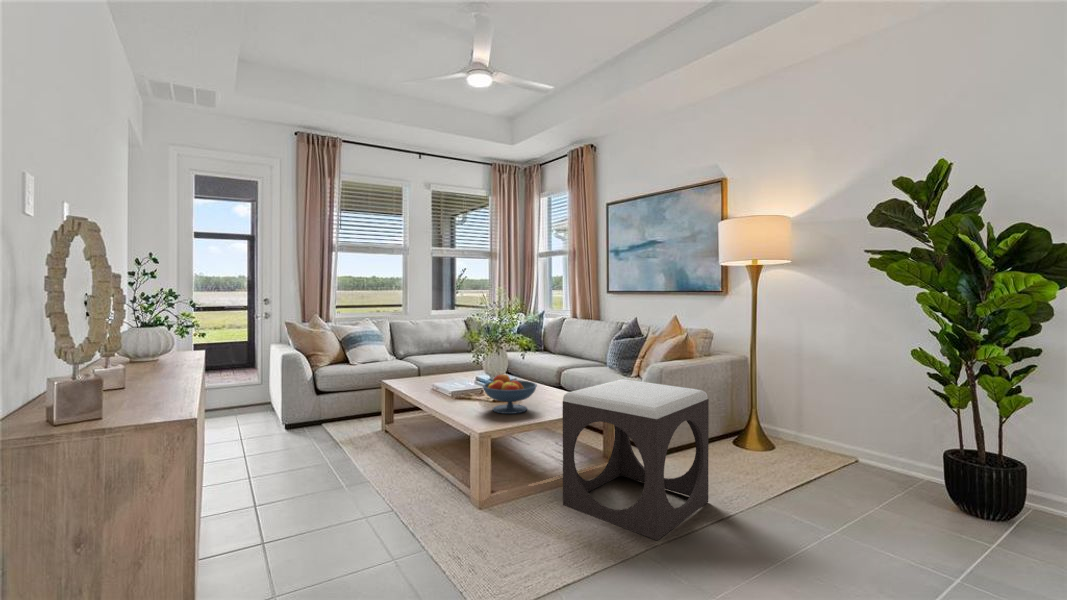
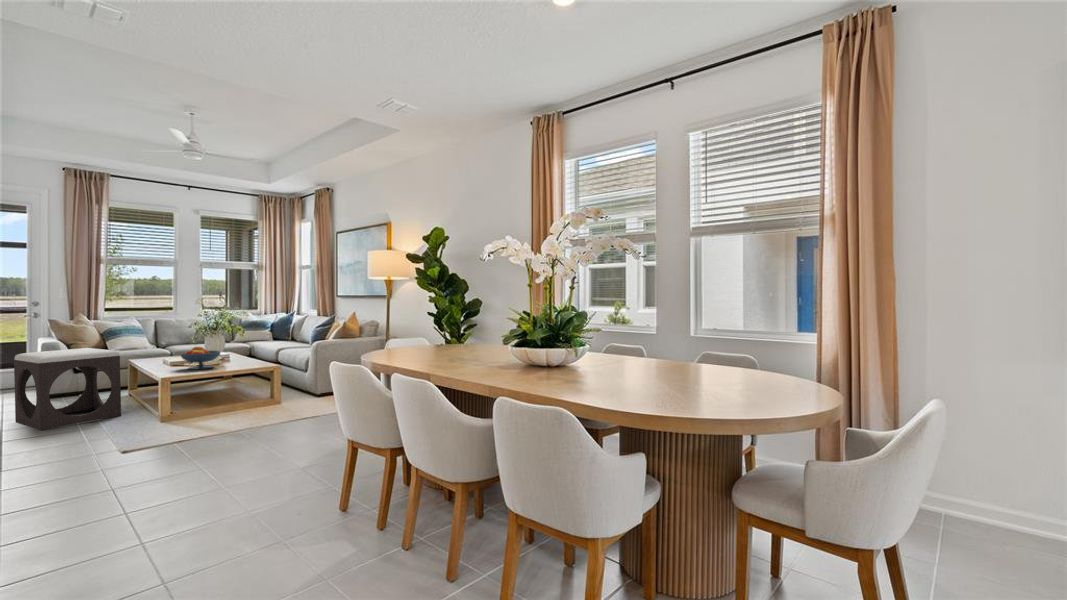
footstool: present [562,379,709,540] -> present [14,348,121,430]

